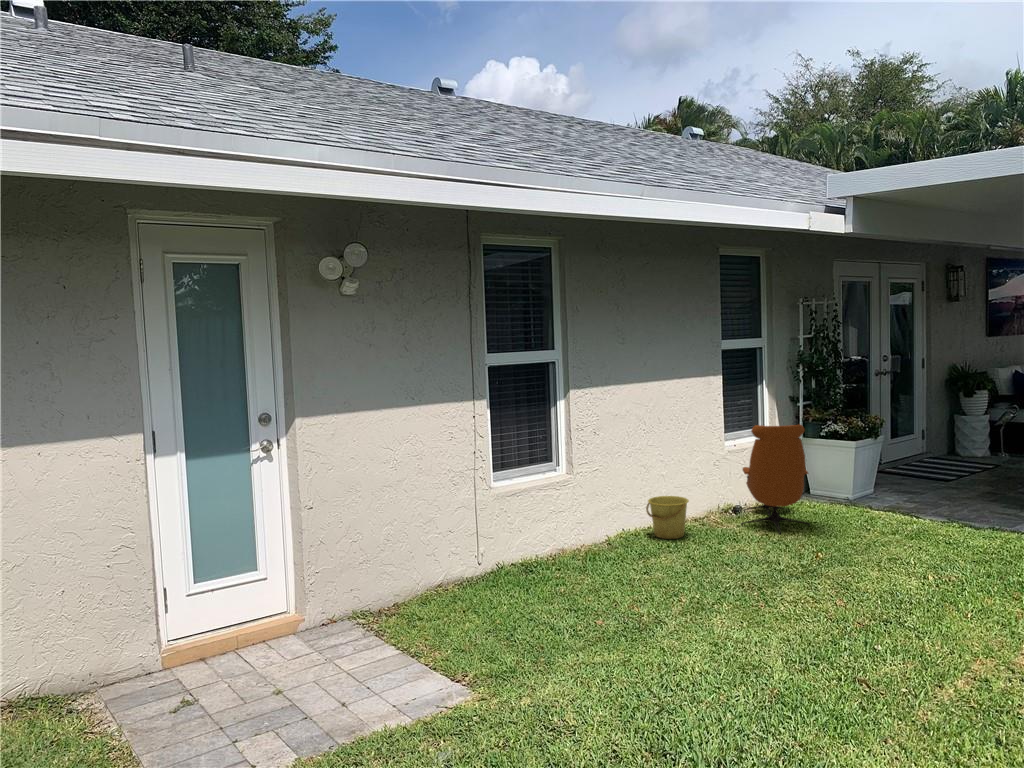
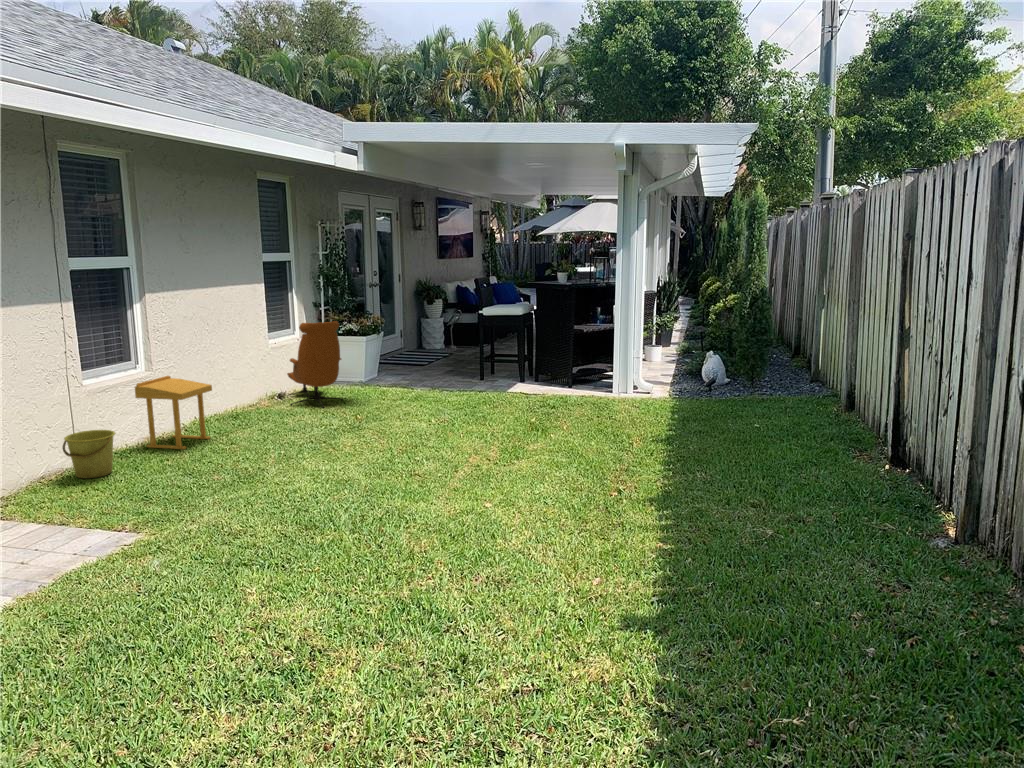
side table: none [549,481,631,571] -> present [135,376,212,449]
bucket: present [646,496,689,539] -> present [62,430,115,478]

